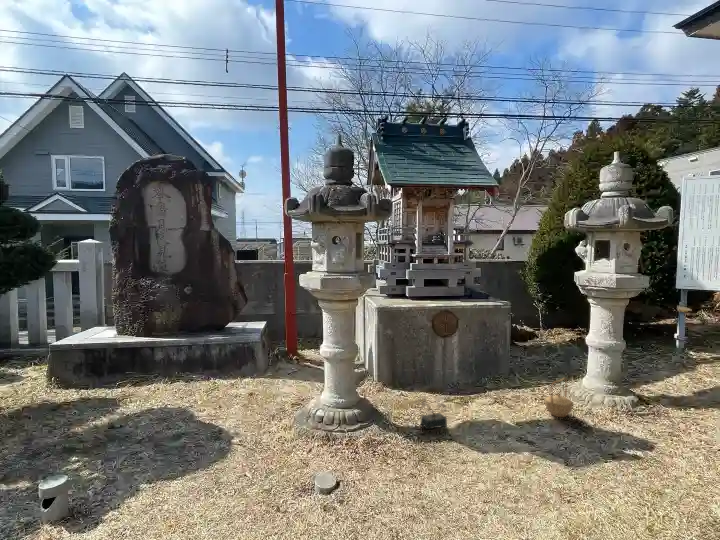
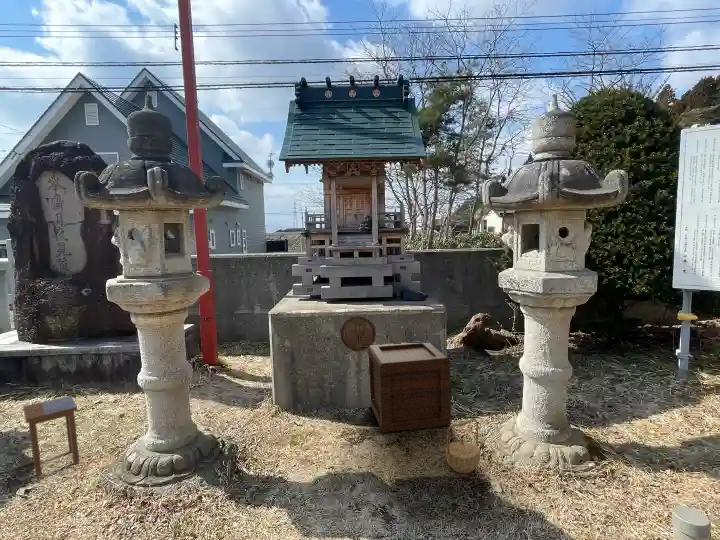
wooden crate: none [454,328,529,397] -> present [368,343,451,433]
stool: none [208,371,258,435] -> present [23,396,79,476]
decorative plant: present [416,397,447,429] -> none [256,435,307,483]

